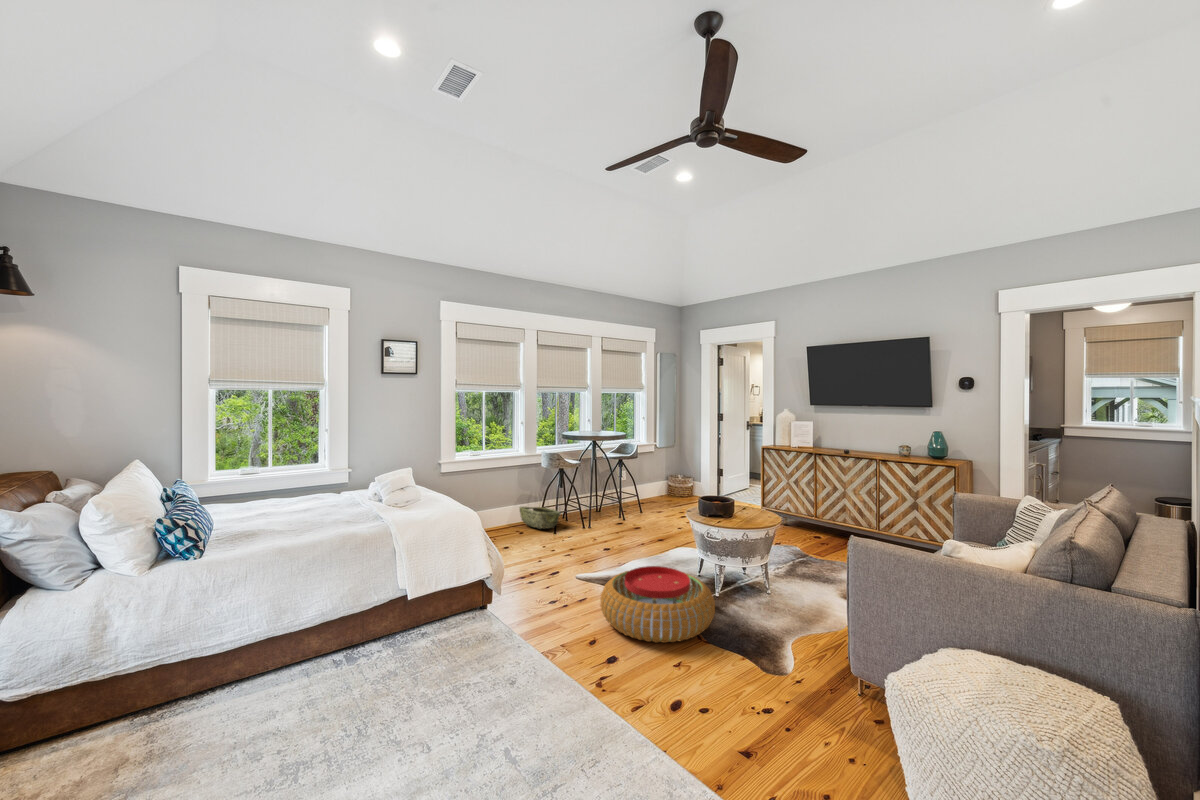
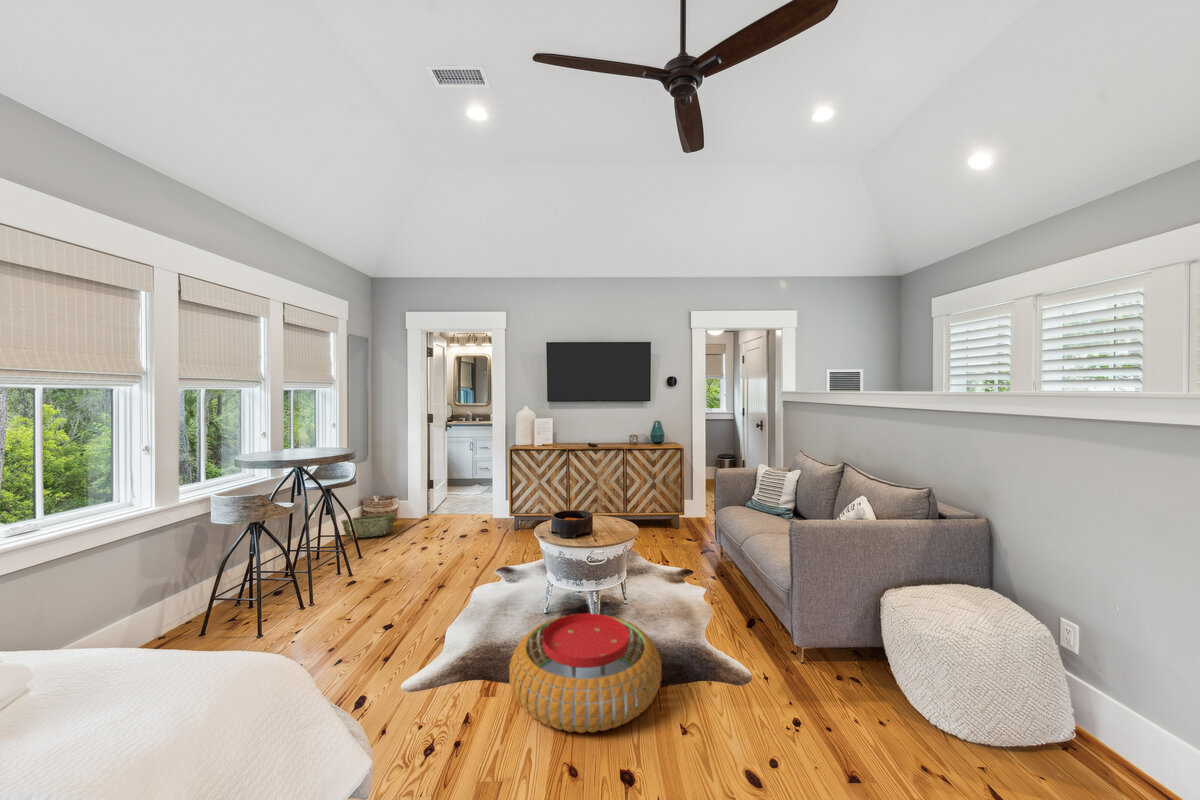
woven basket: present [520,507,560,529] -> present [342,514,394,538]

